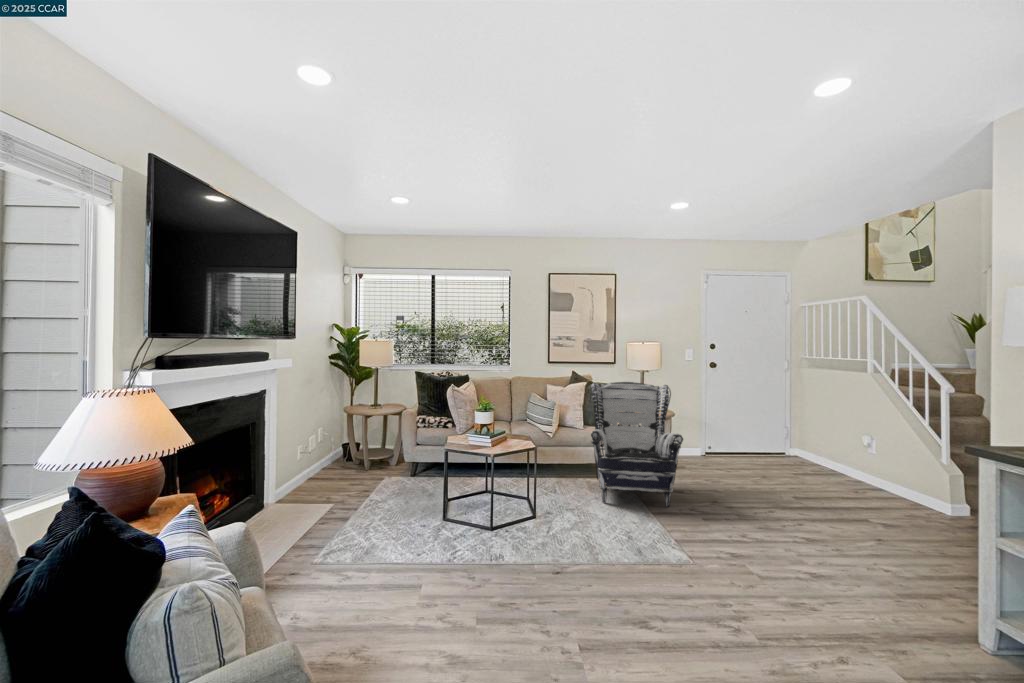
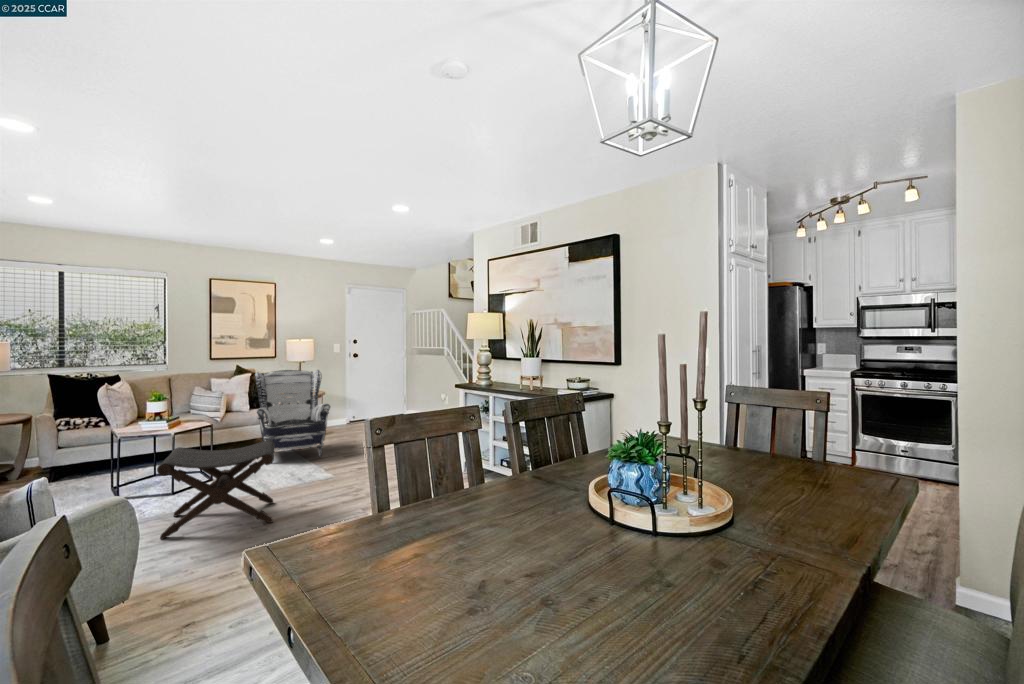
footstool: none [455,484,609,646] -> present [157,440,274,539]

